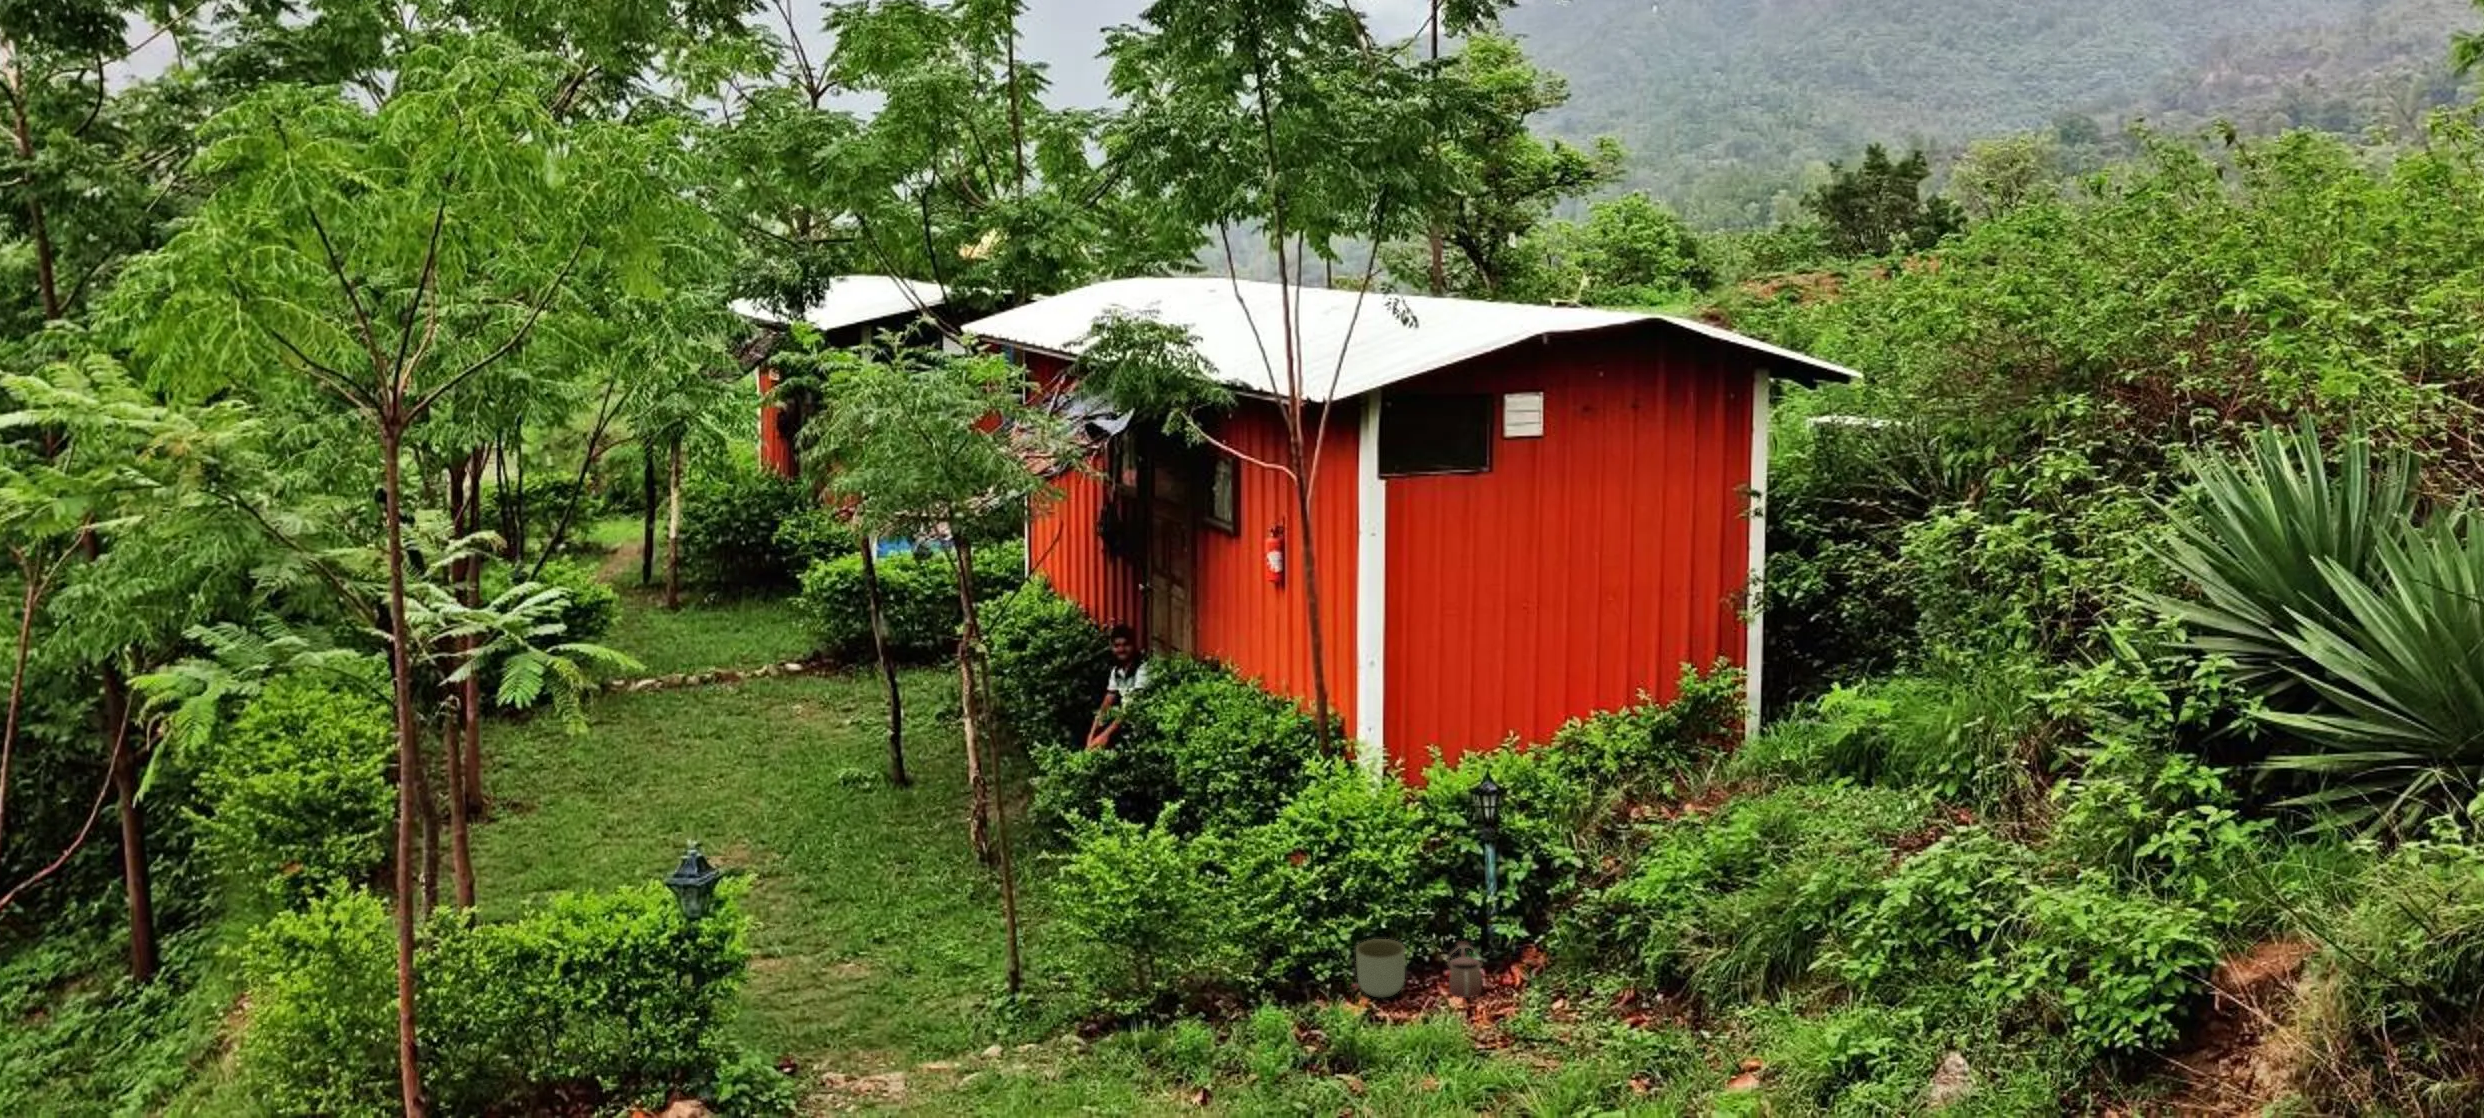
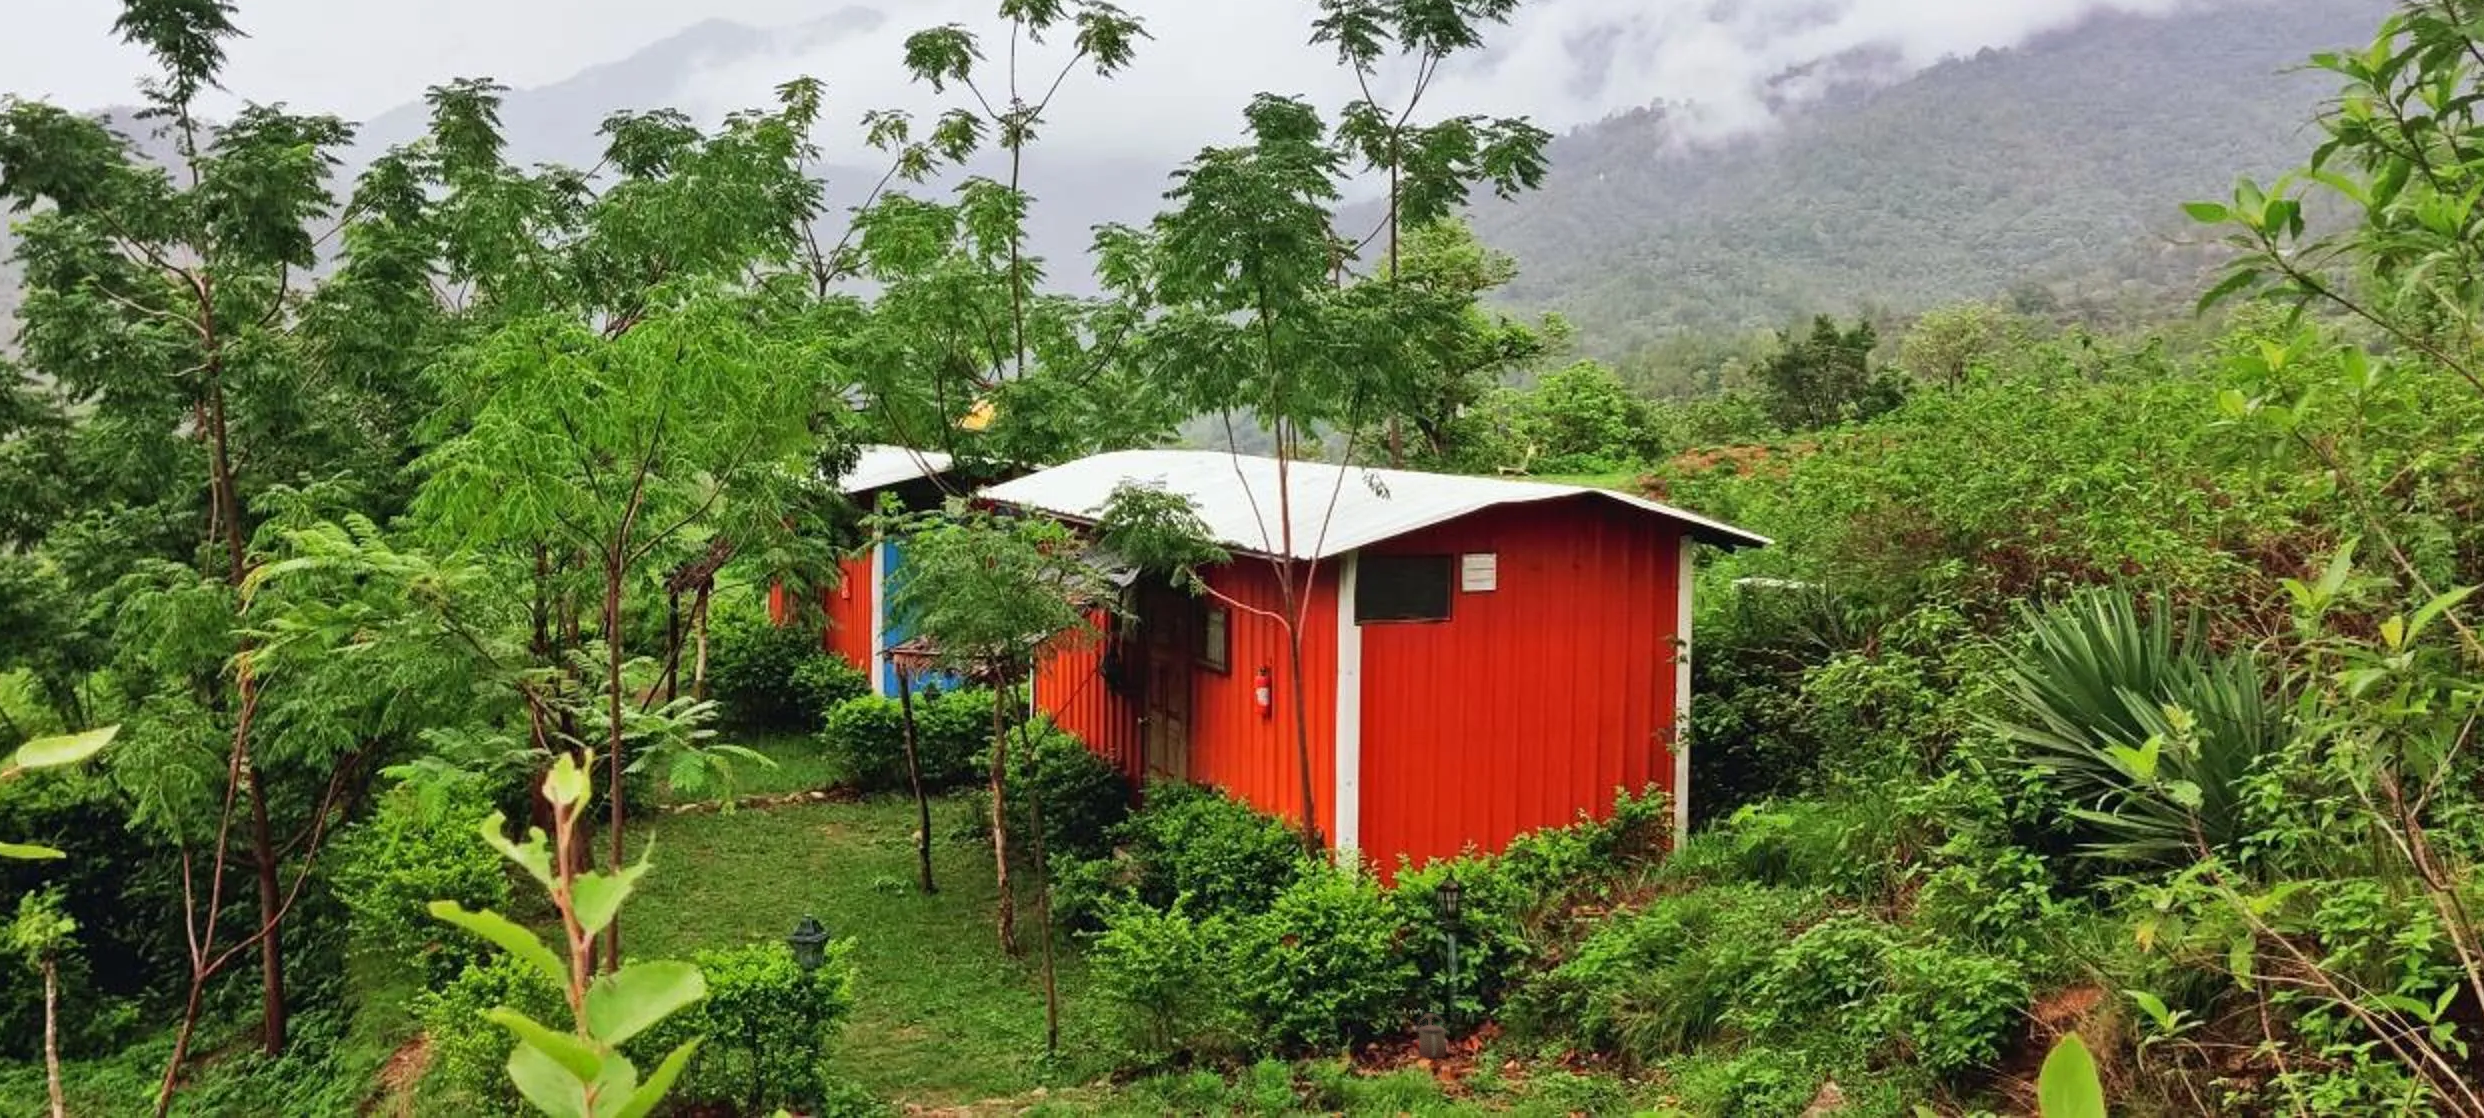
planter: present [1356,939,1405,998] -> none [1340,1008,1382,1056]

